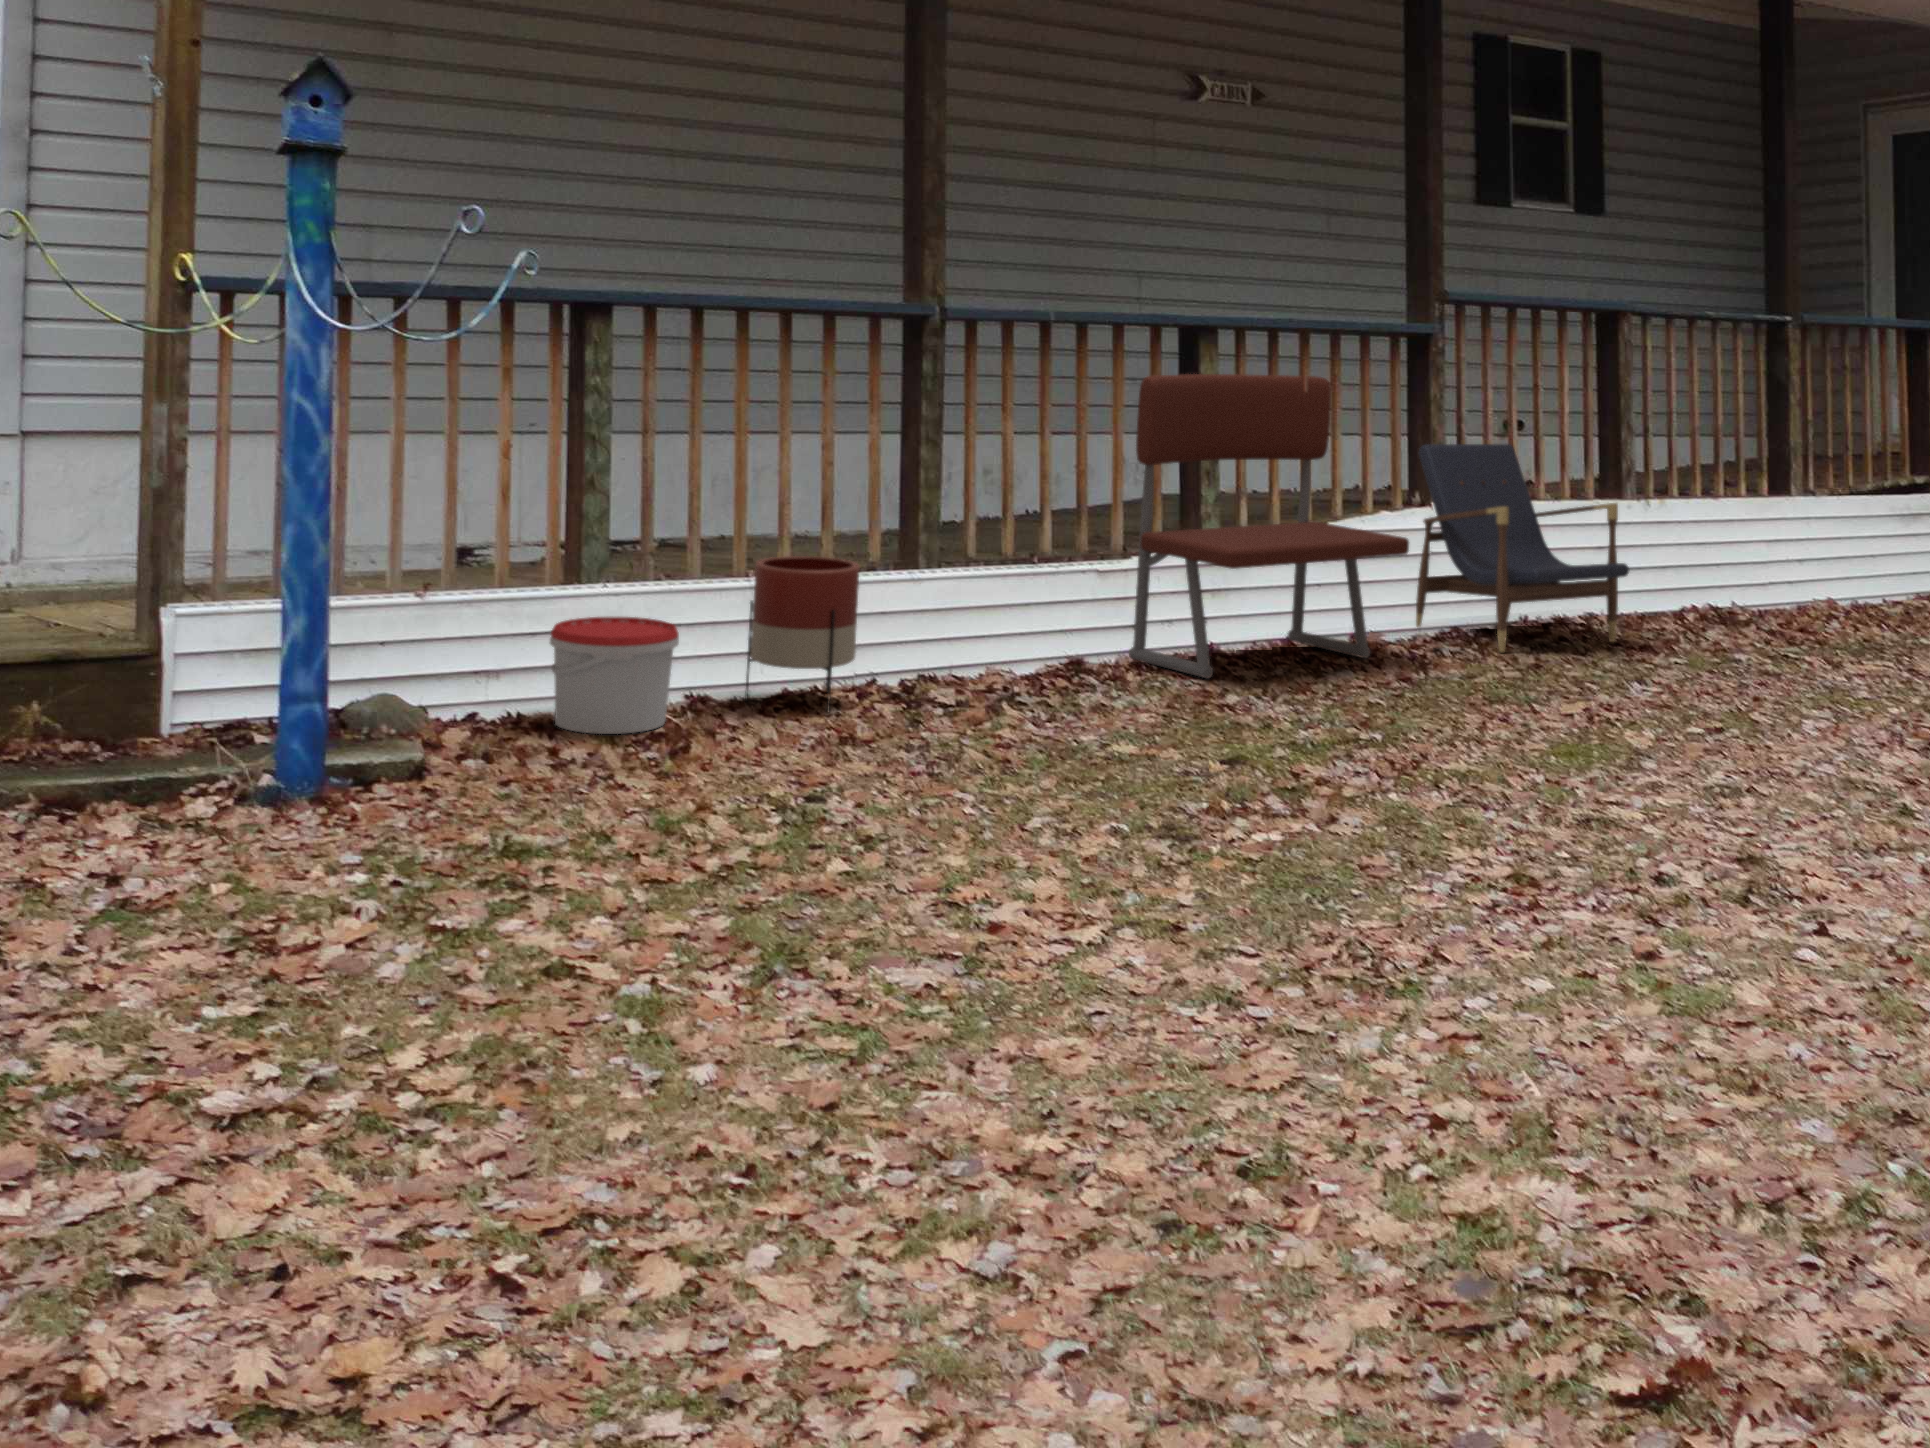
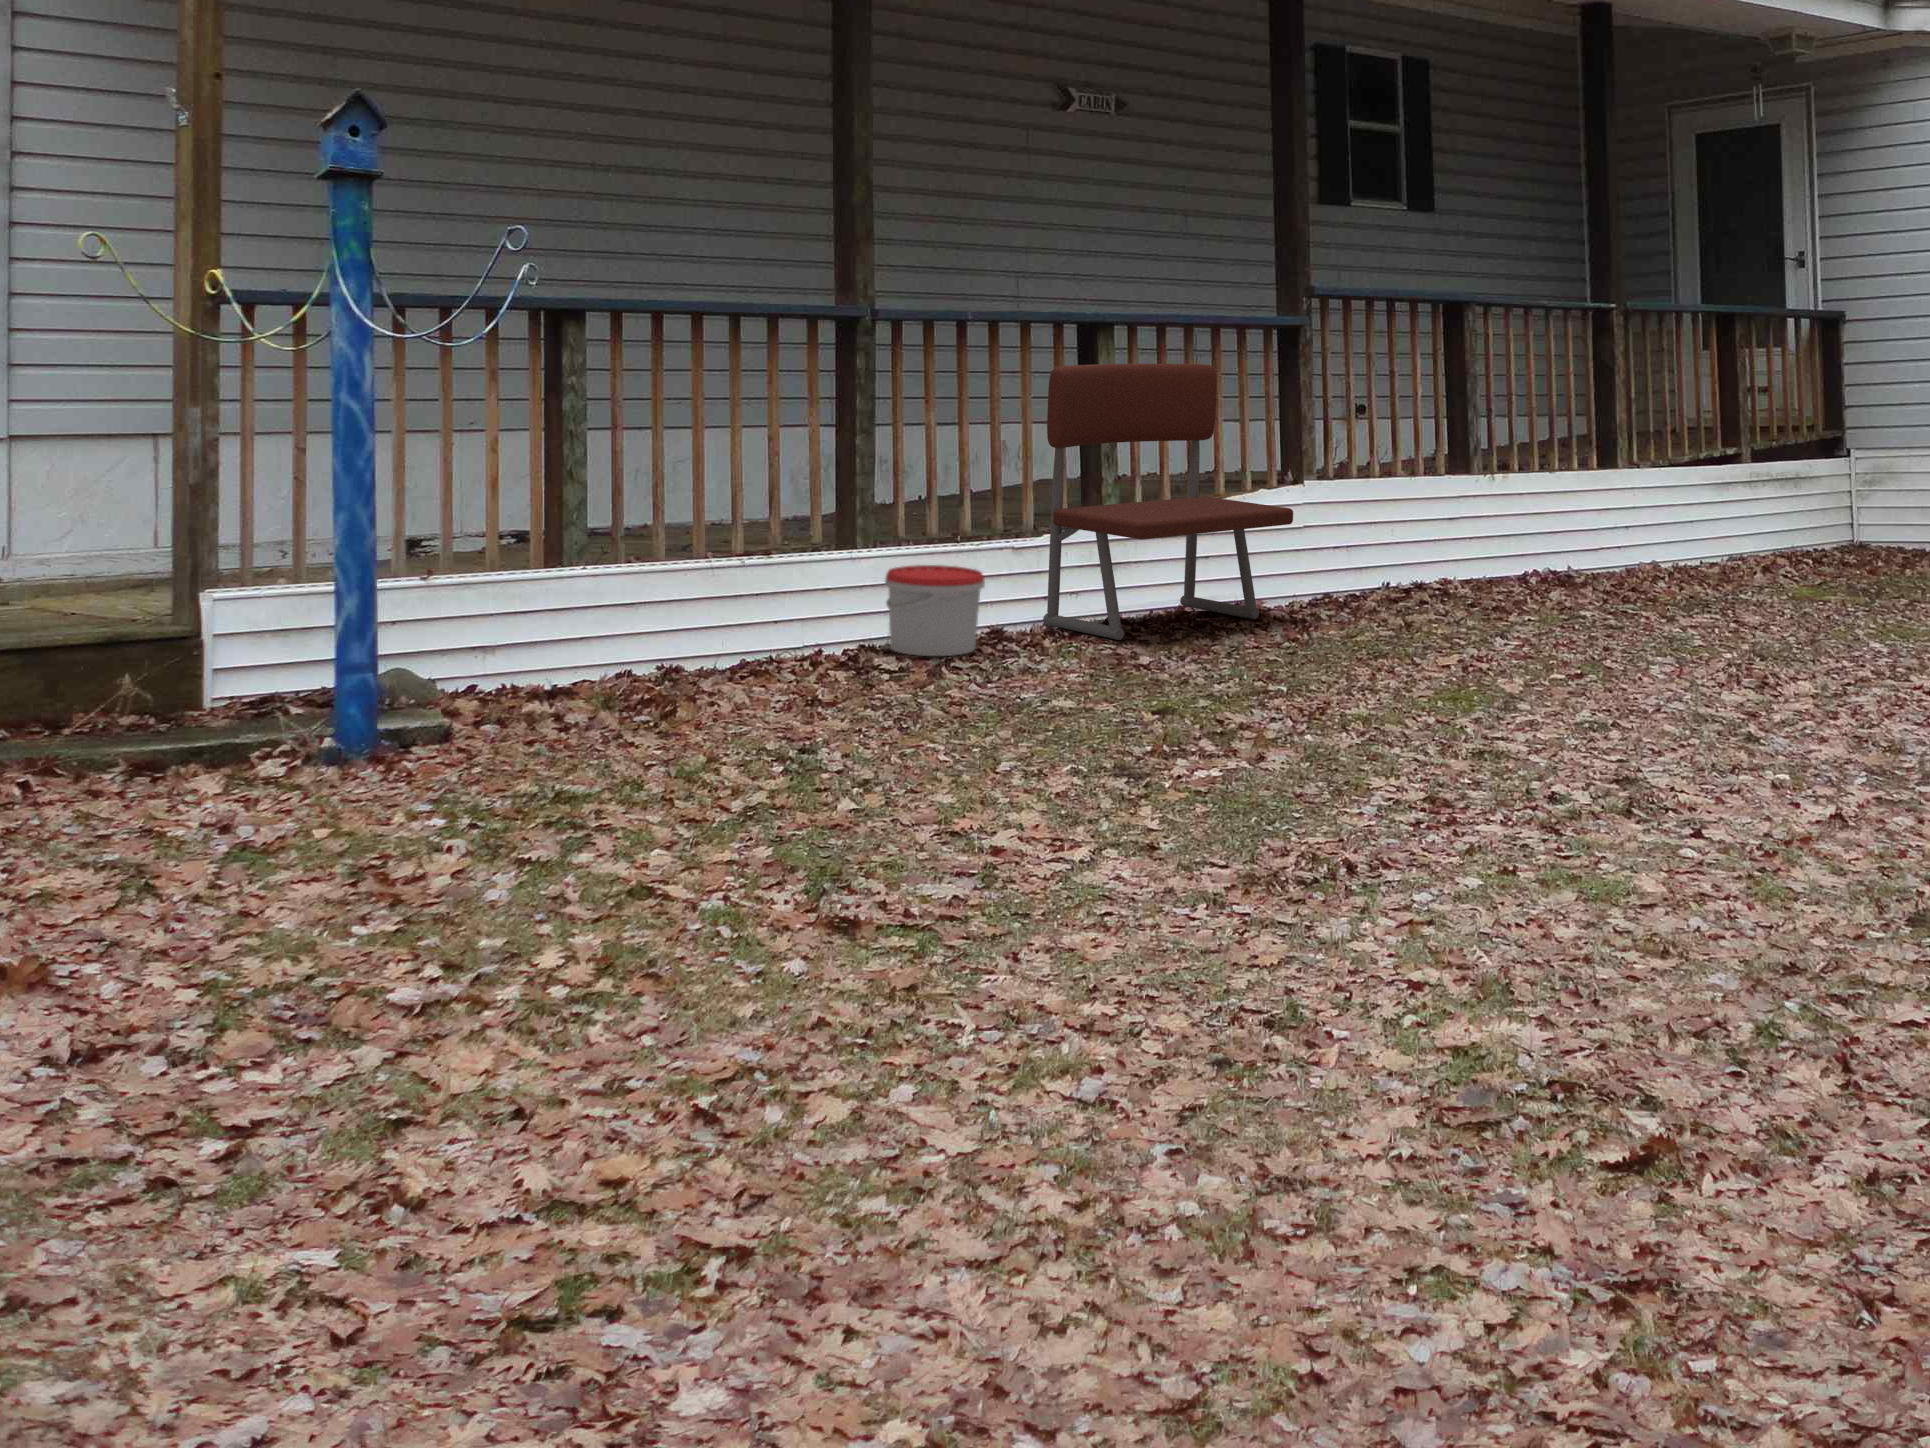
lounge chair: present [1416,444,1629,652] -> none [1291,422,1485,611]
planter: present [745,556,860,711] -> none [712,537,814,677]
bucket: present [550,617,679,734] -> present [885,565,985,656]

